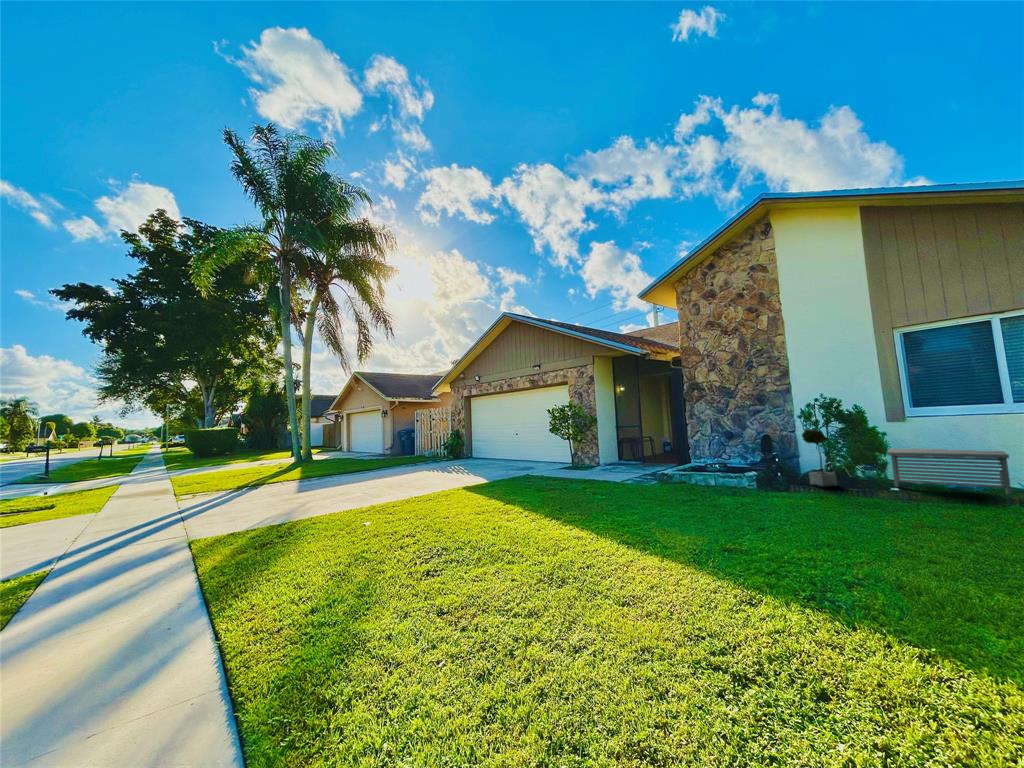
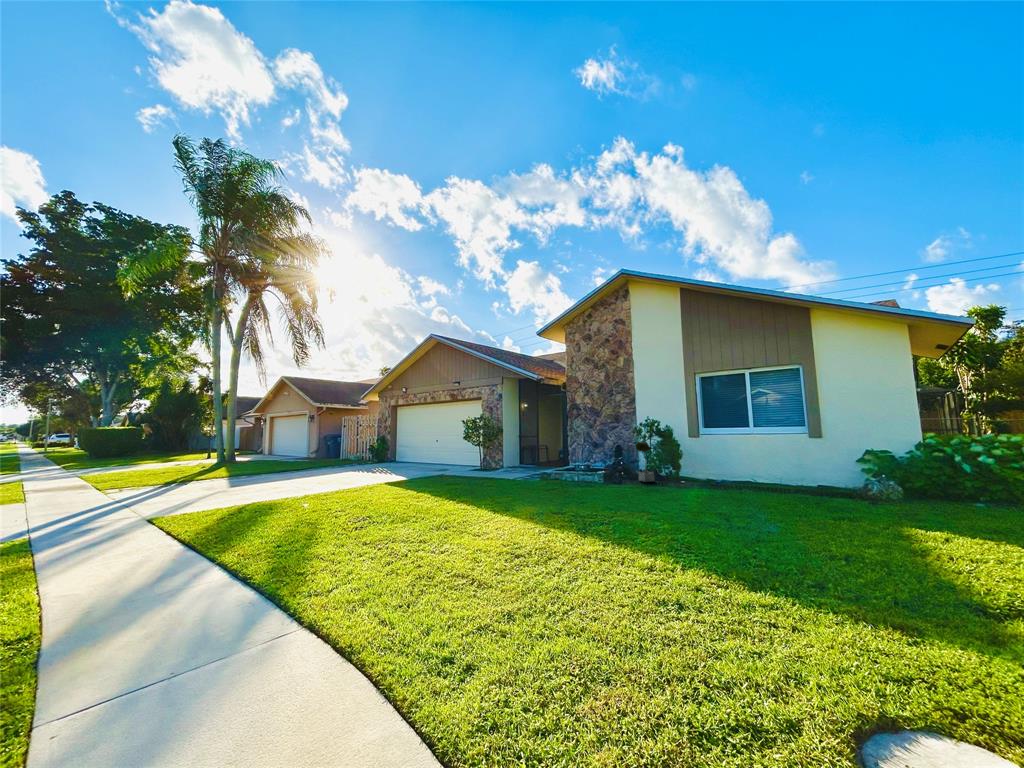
storage bench: present [887,448,1011,494] -> none [684,456,748,486]

